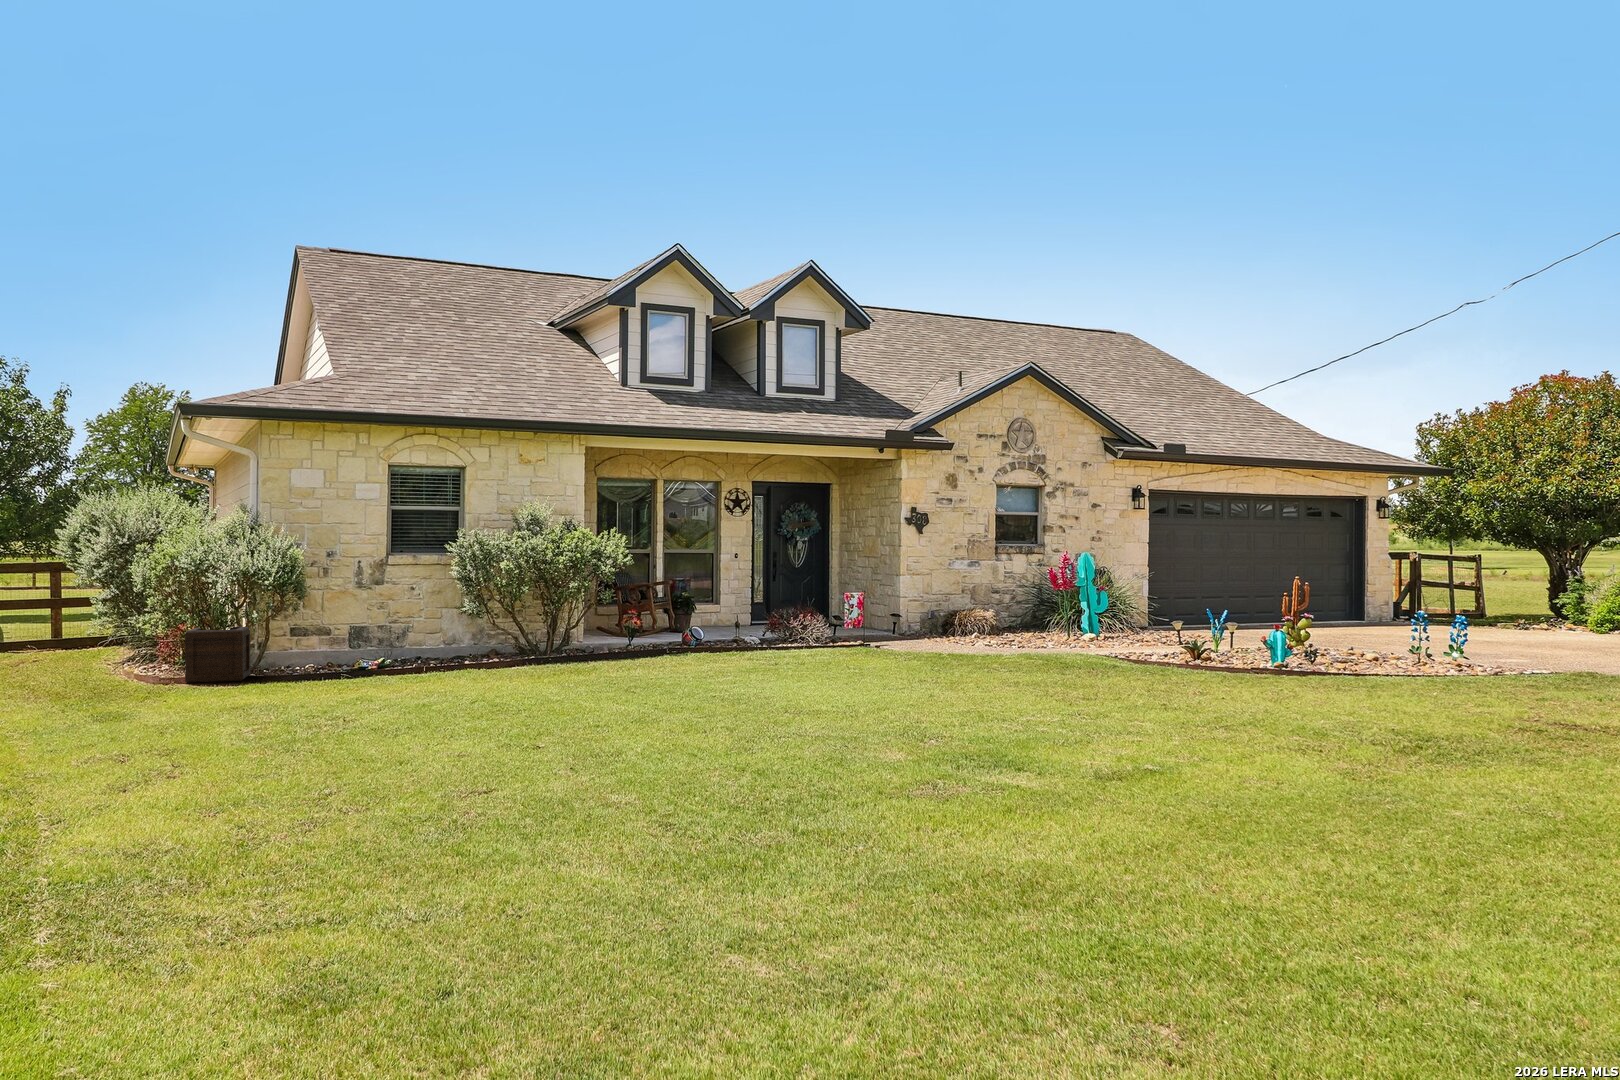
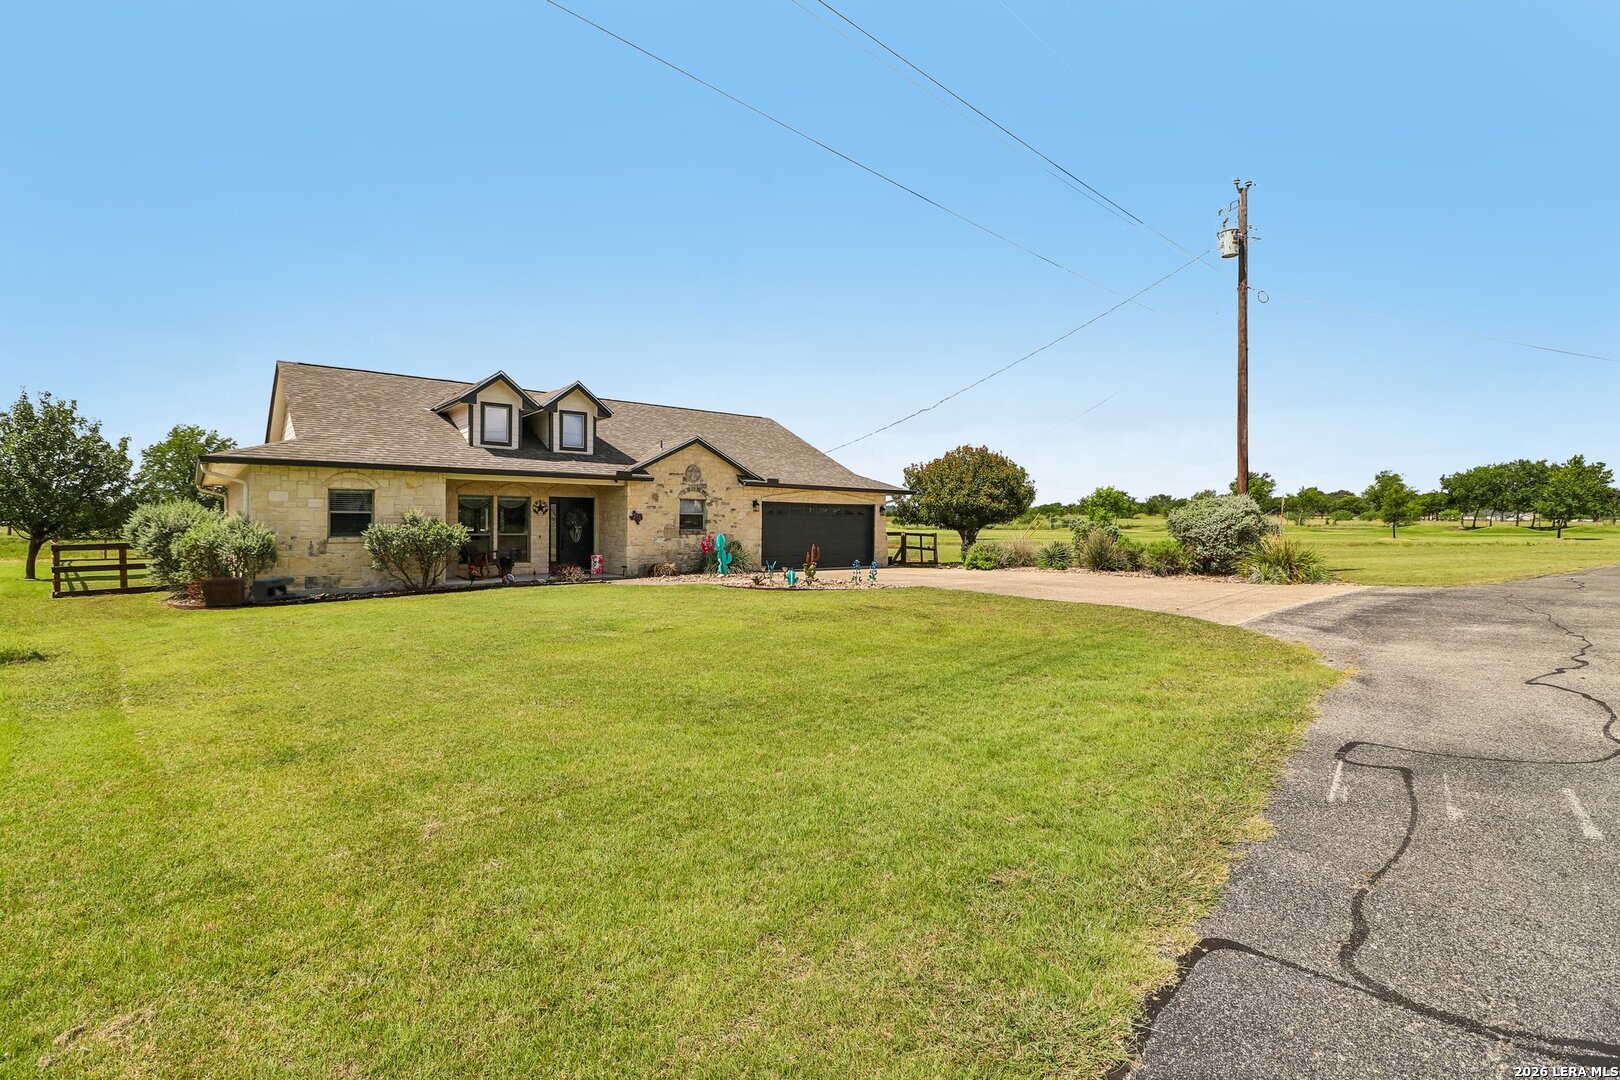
bench: none [258,627,332,673] -> present [252,577,296,601]

